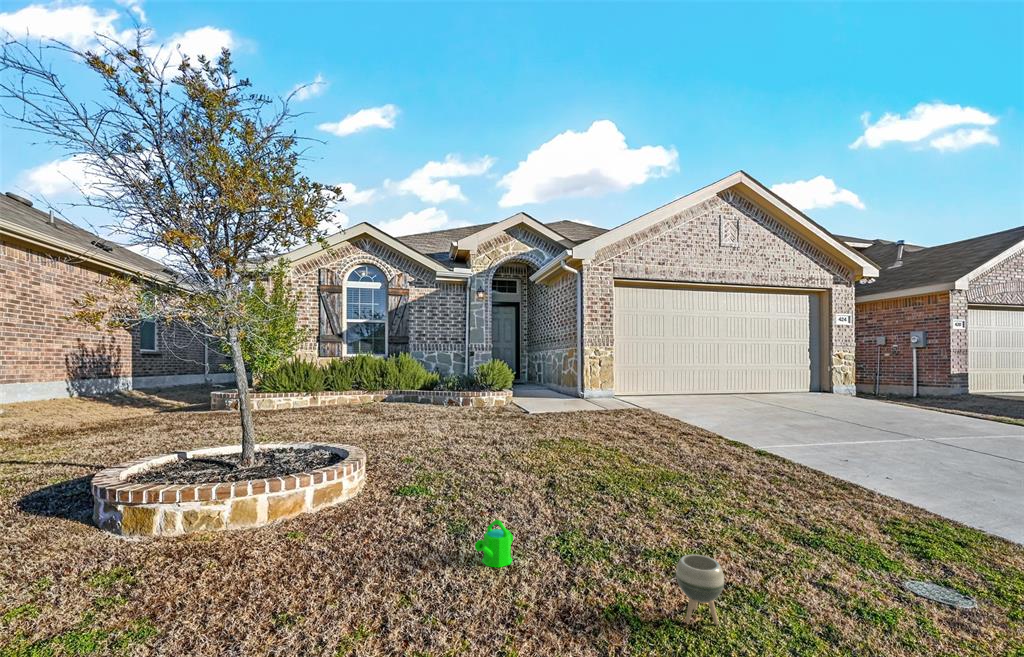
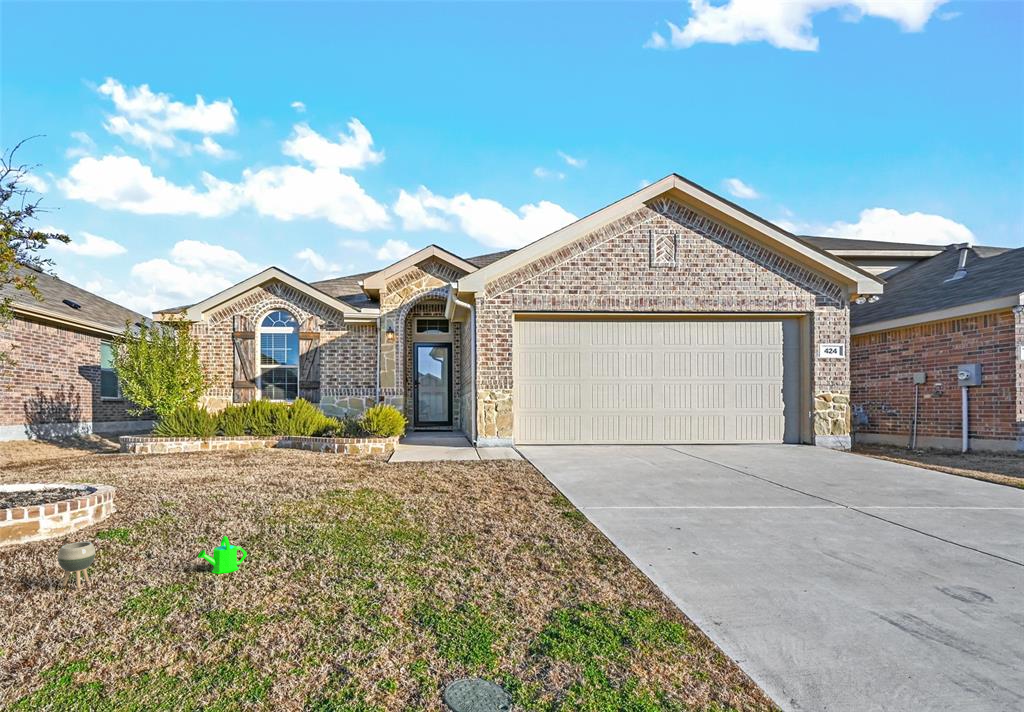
watering can: present [475,520,513,567] -> present [198,536,247,574]

